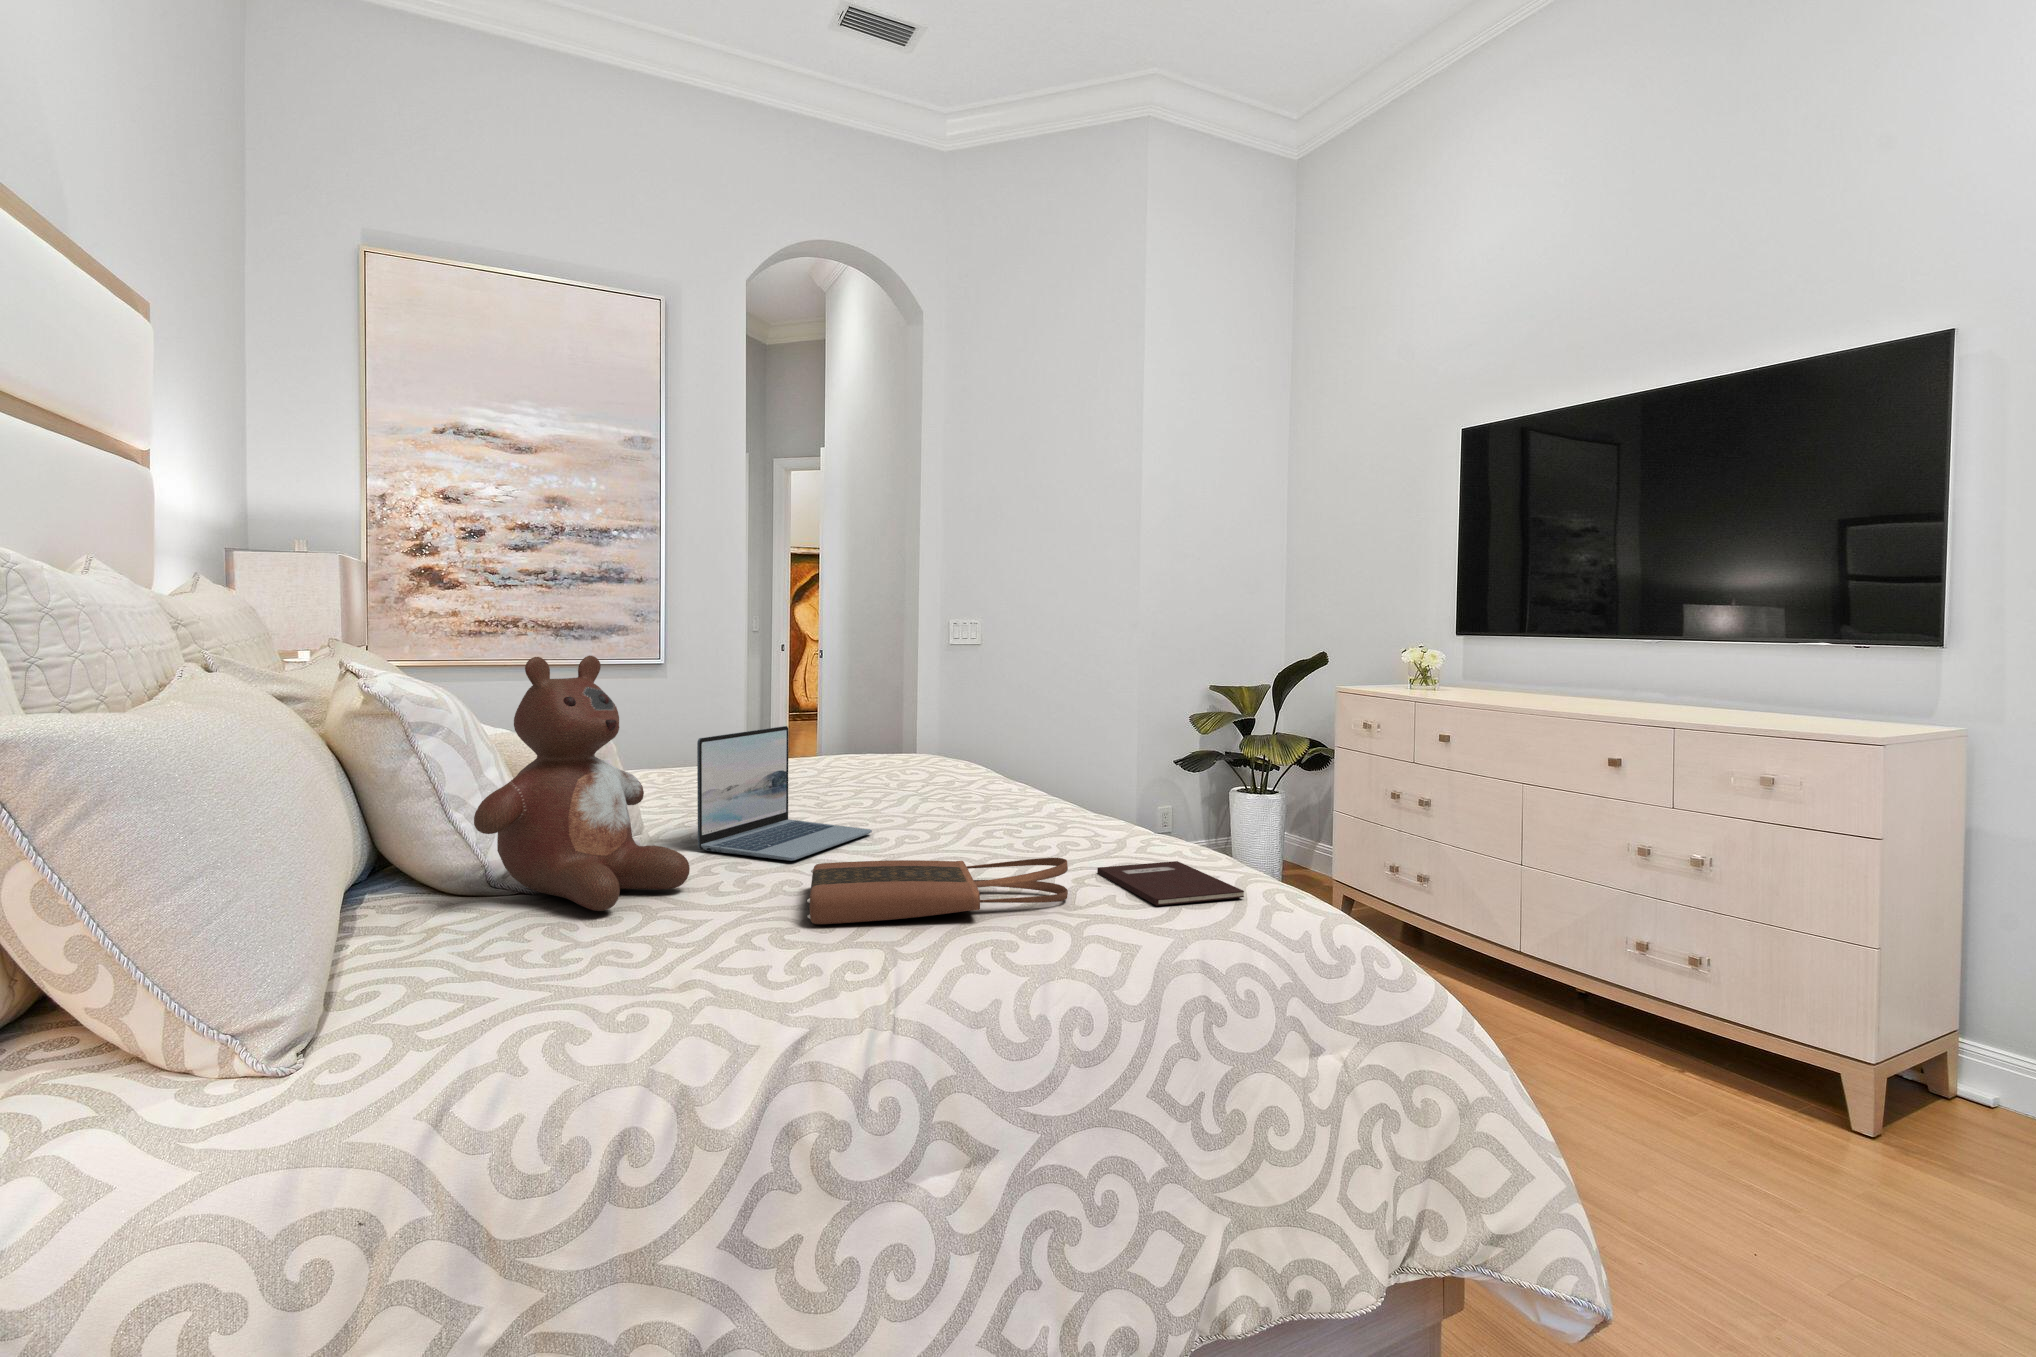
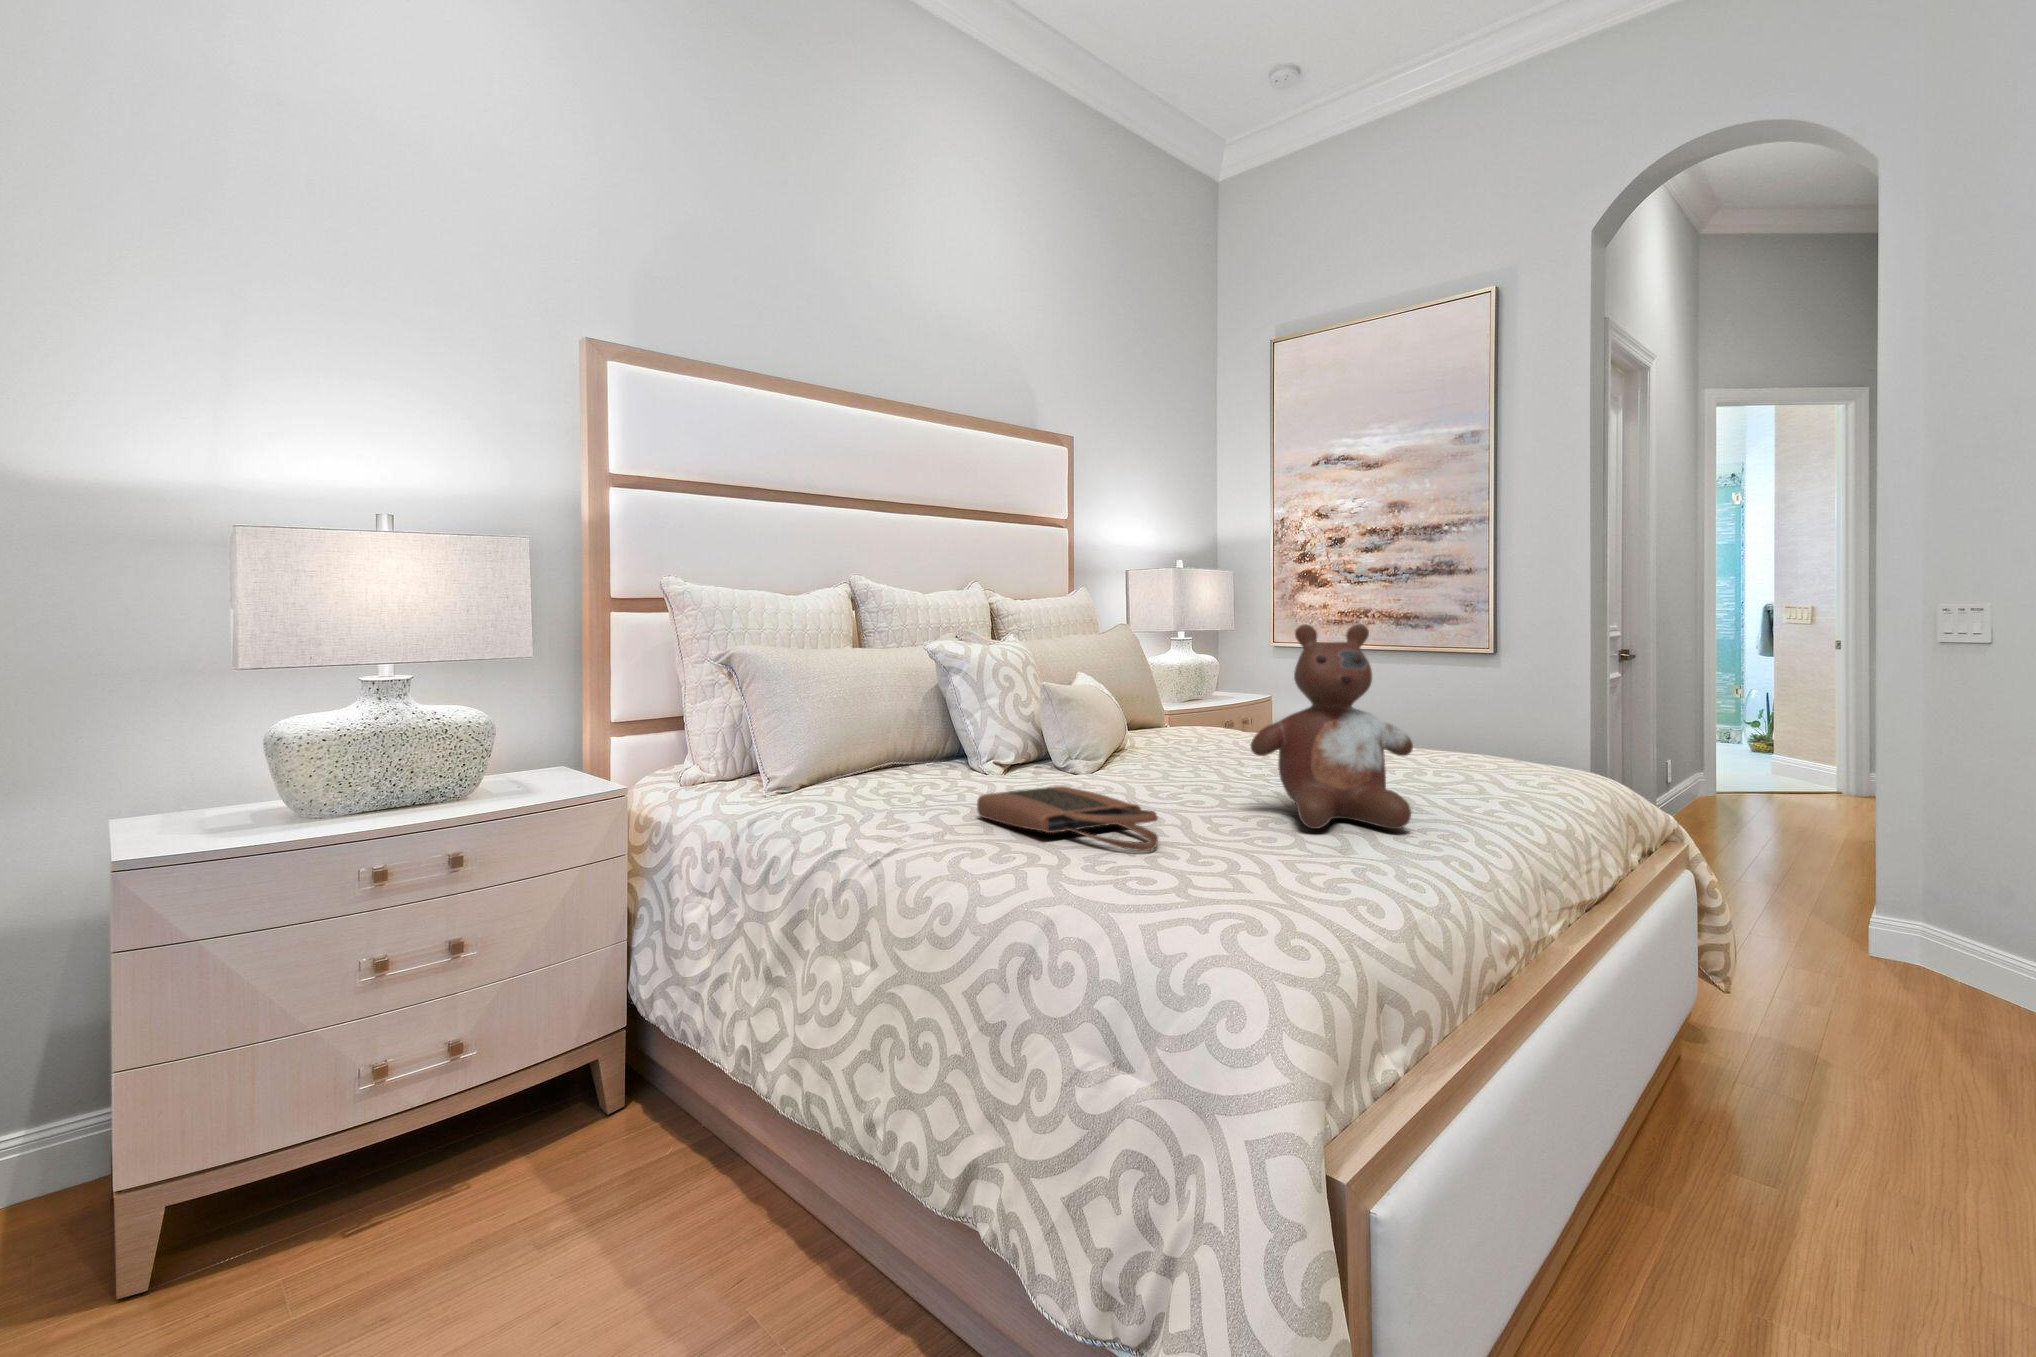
stuffed bear: present [474,656,690,911] -> present [1251,624,1413,829]
laptop: present [697,726,872,861] -> none [1110,690,1246,792]
notebook: present [1097,861,1244,906] -> none [1180,845,1356,897]

